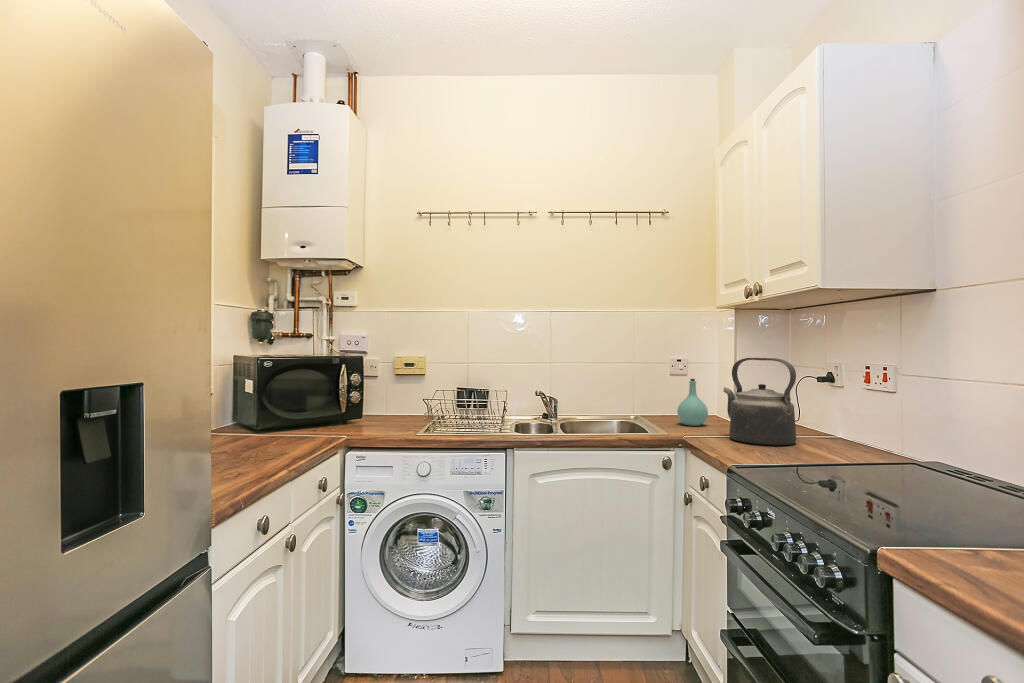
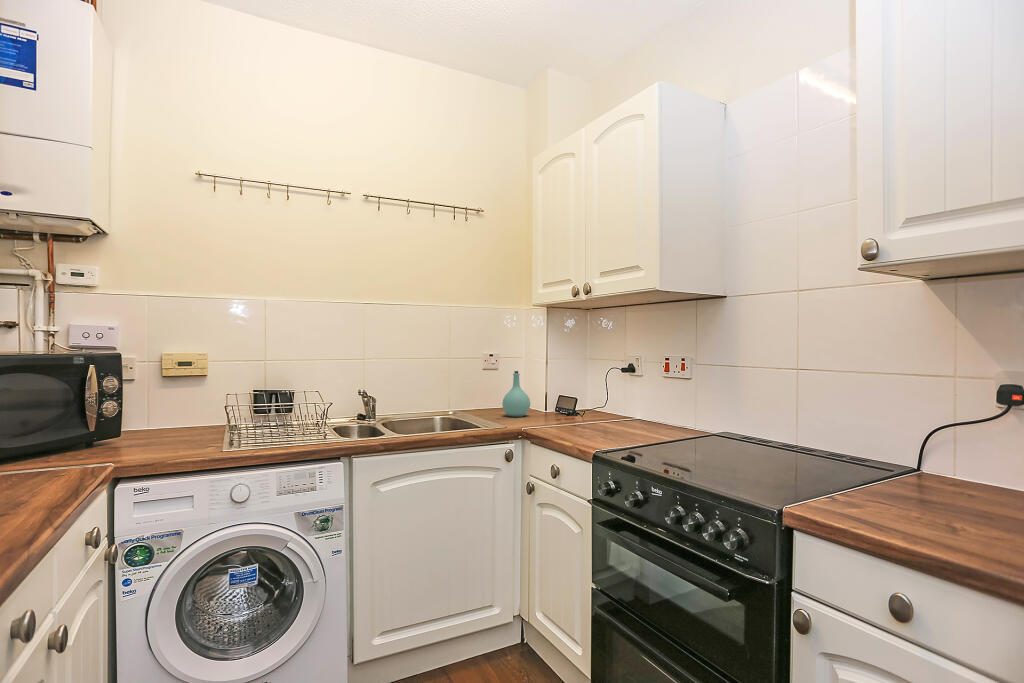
kettle: present [724,358,796,446] -> none [551,349,617,427]

